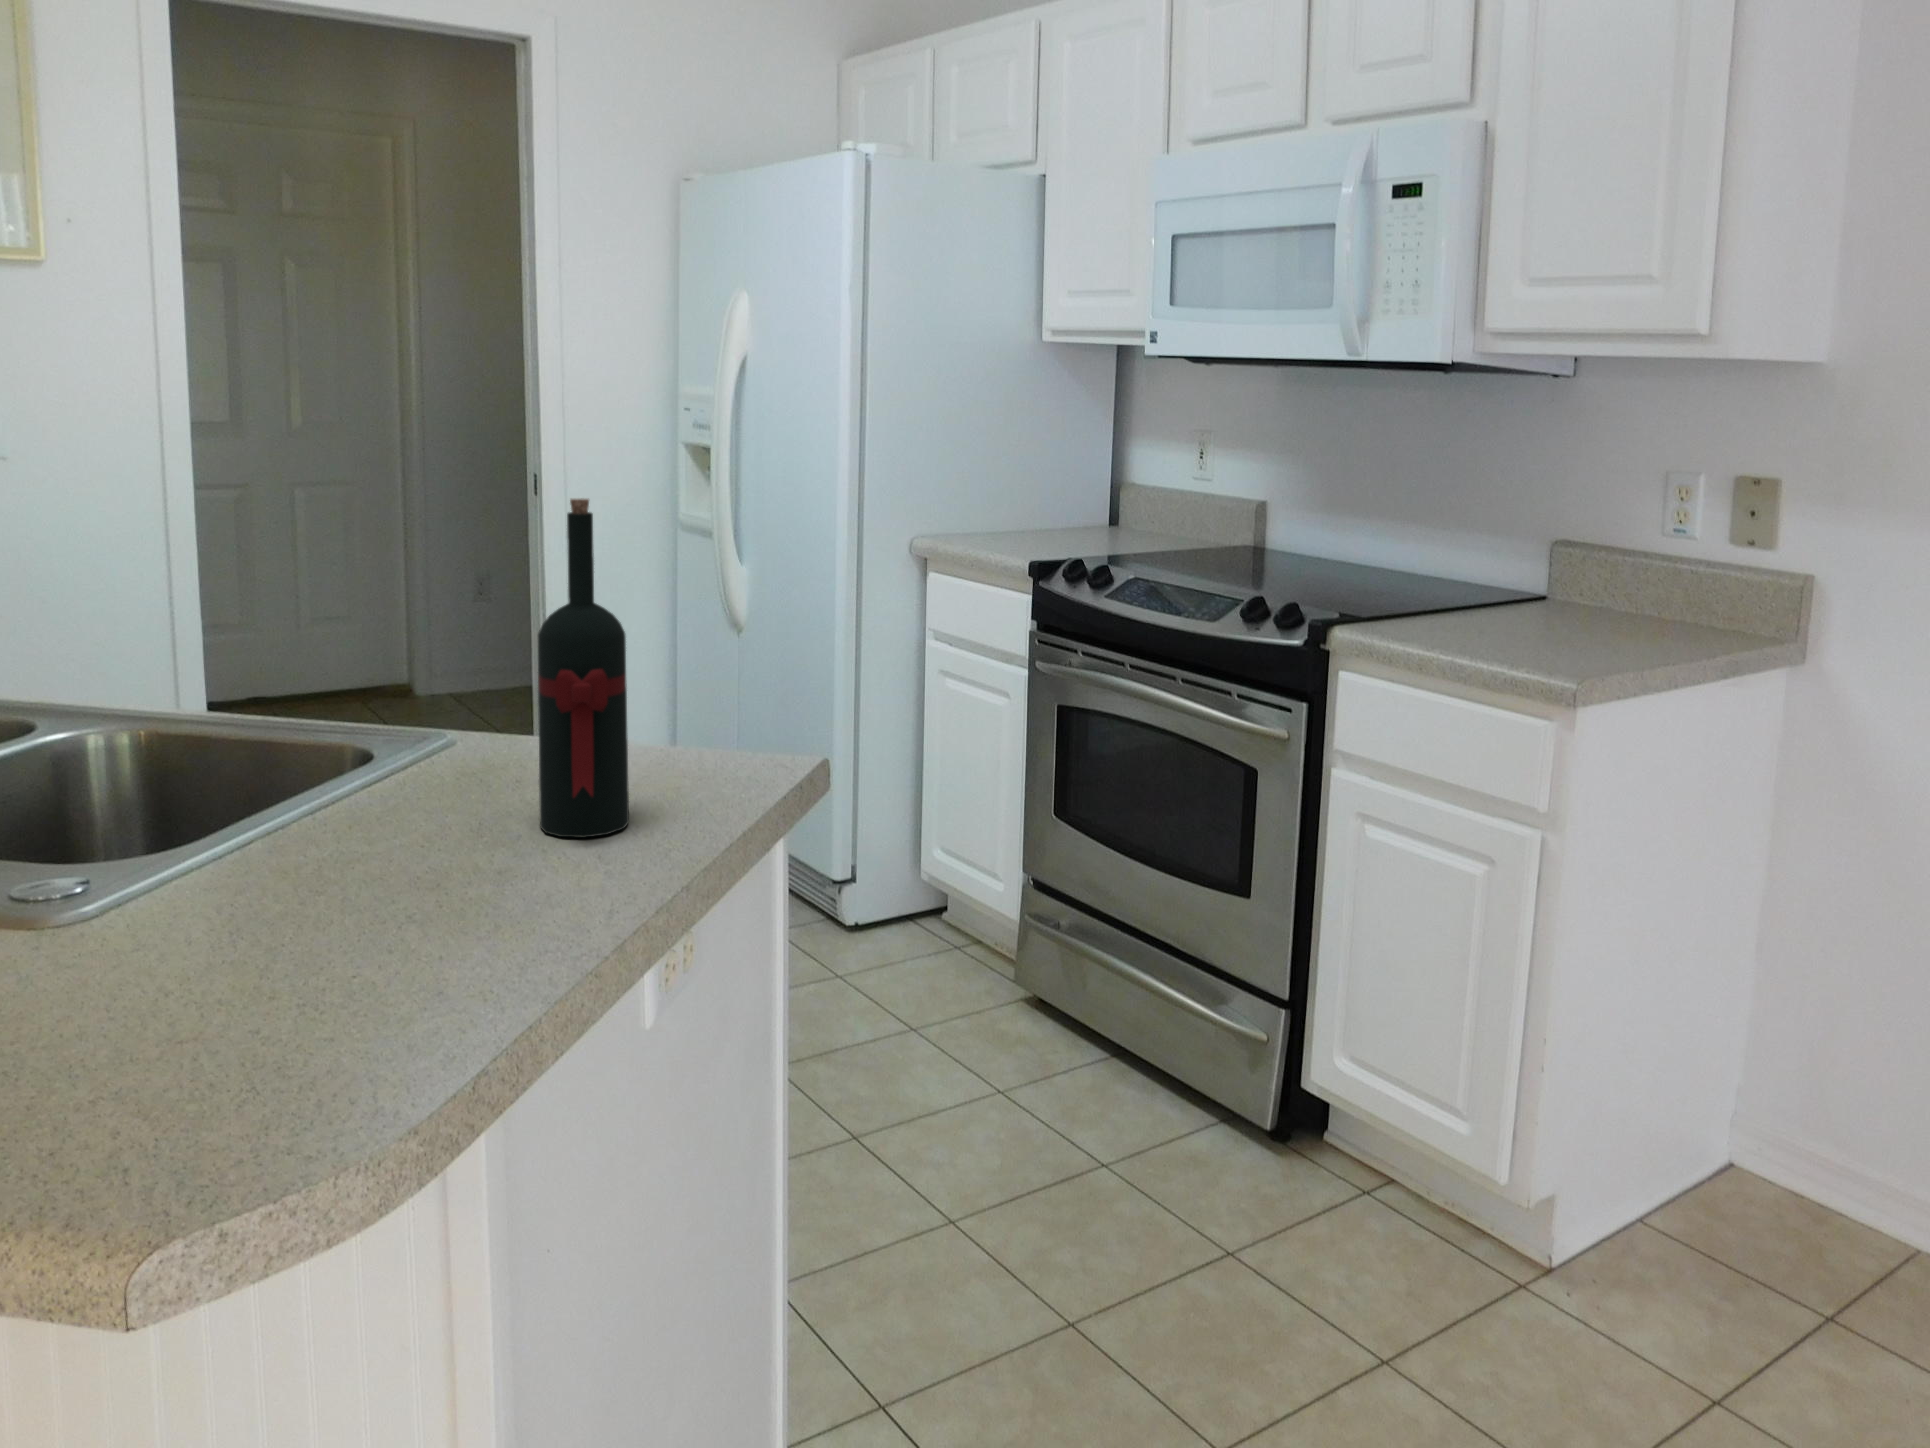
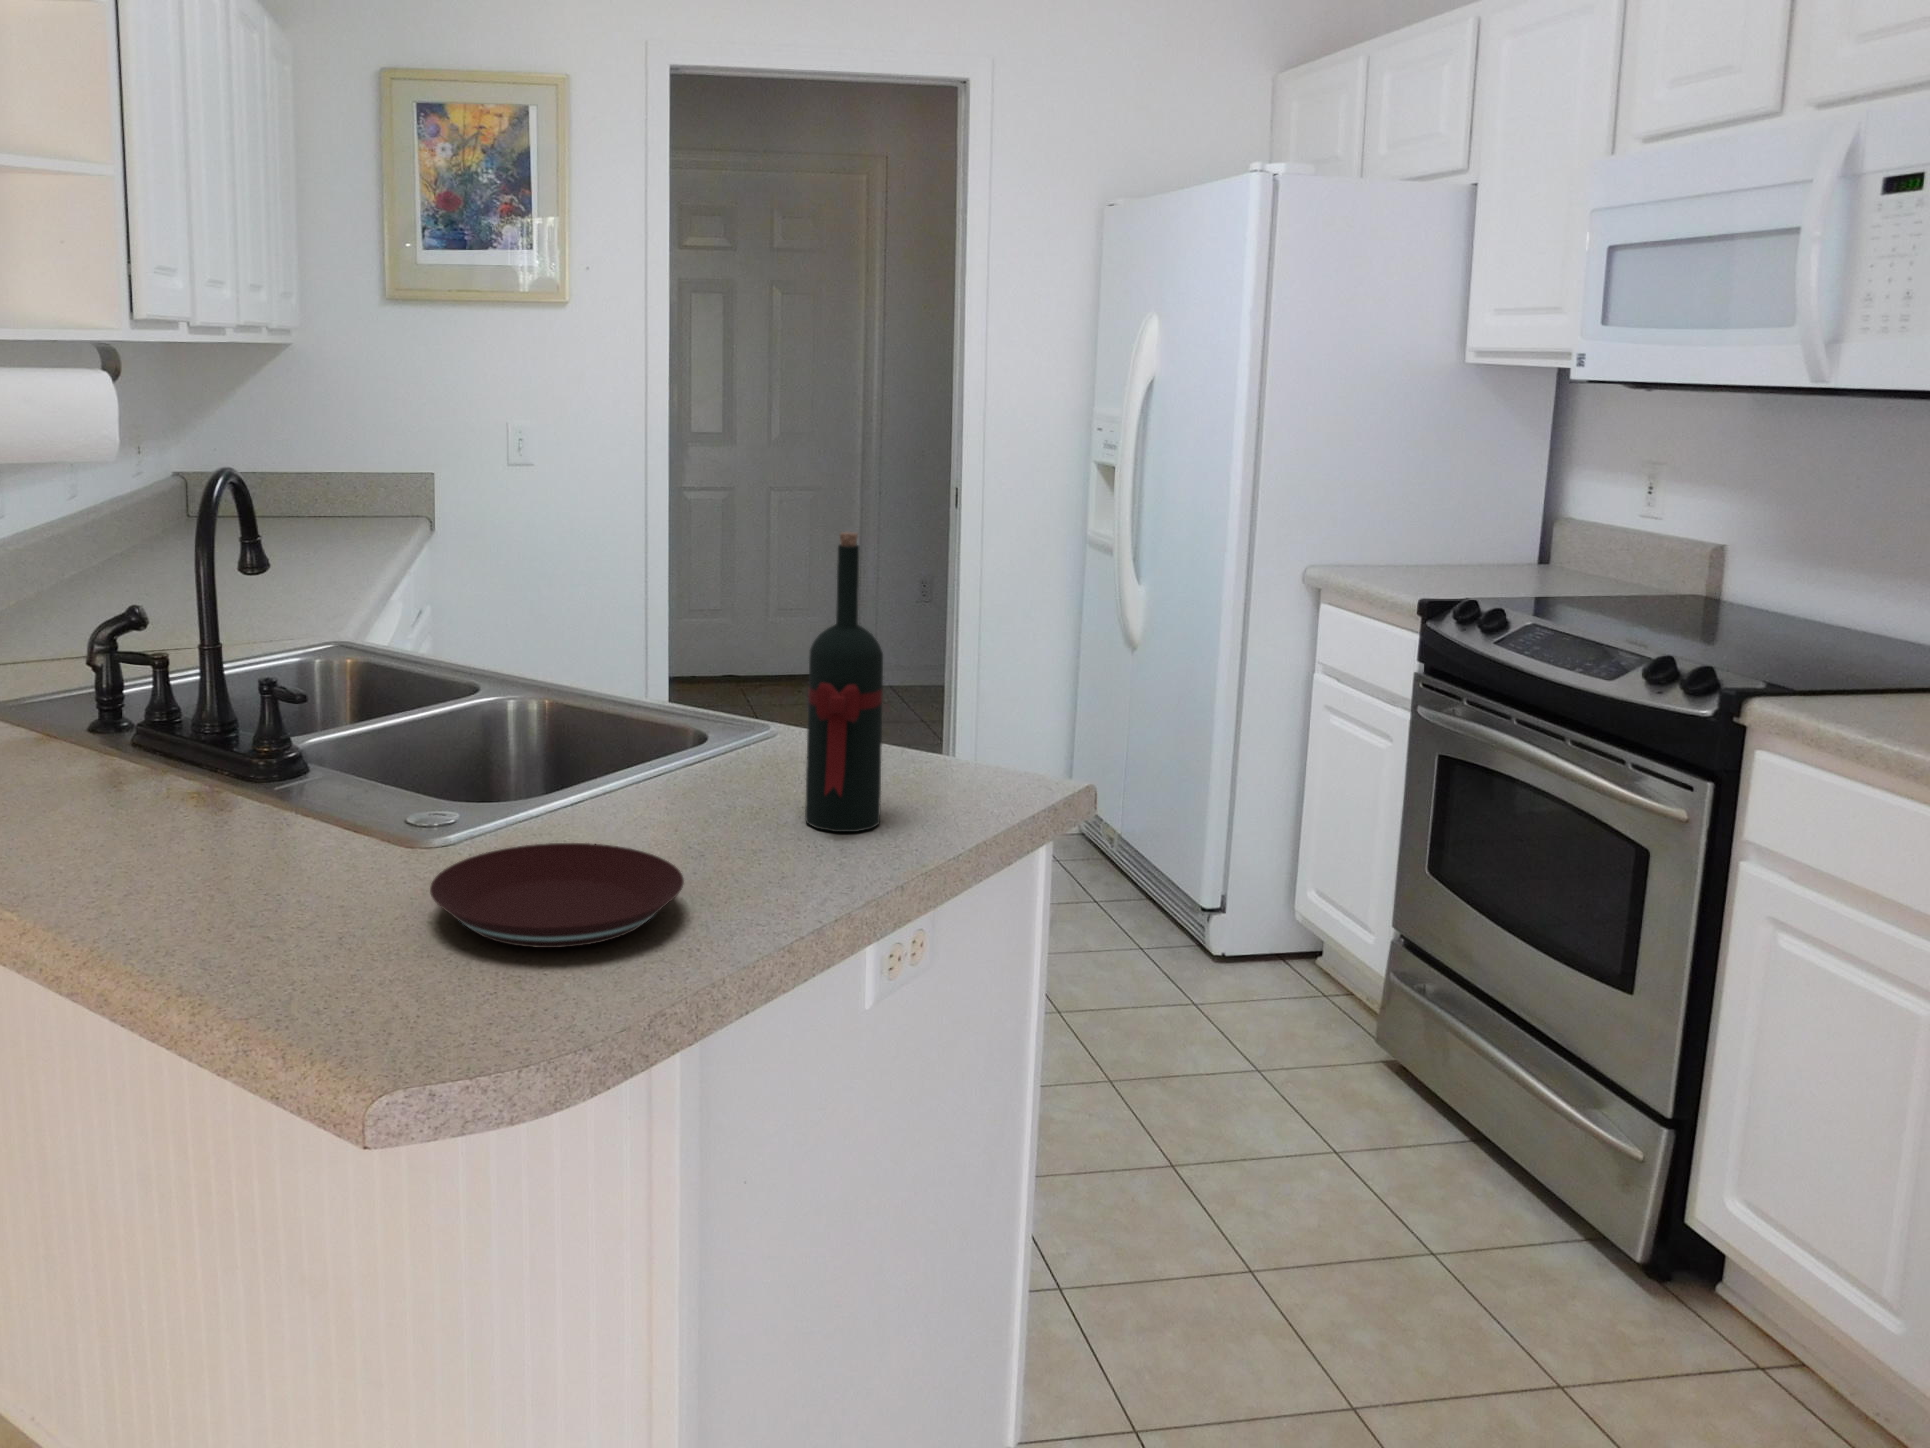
plate: none [99,887,451,1027] -> present [430,843,684,948]

